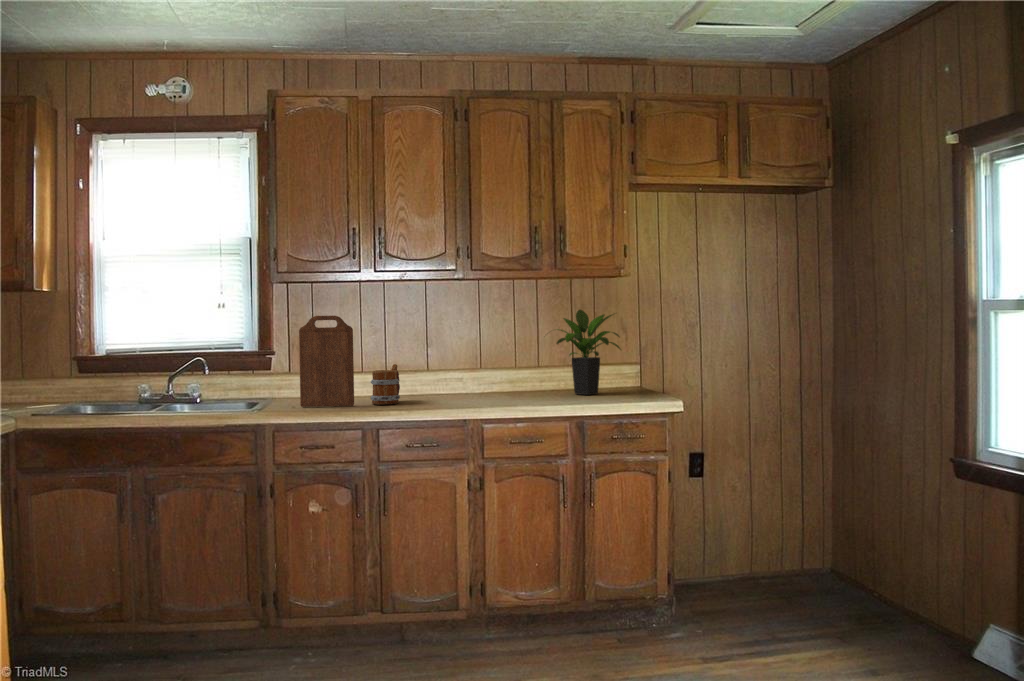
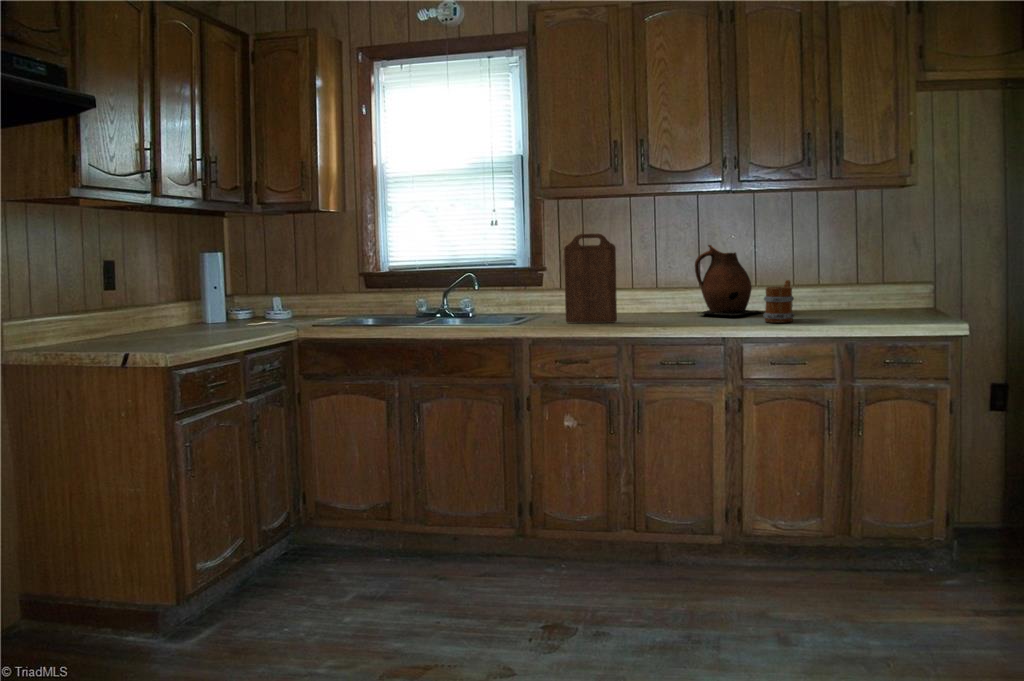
potted plant: present [557,310,621,395] -> none [818,223,907,315]
ceramic pitcher: none [430,329,495,398] -> present [695,245,761,316]
mug: present [370,364,400,404] -> present [763,280,794,322]

